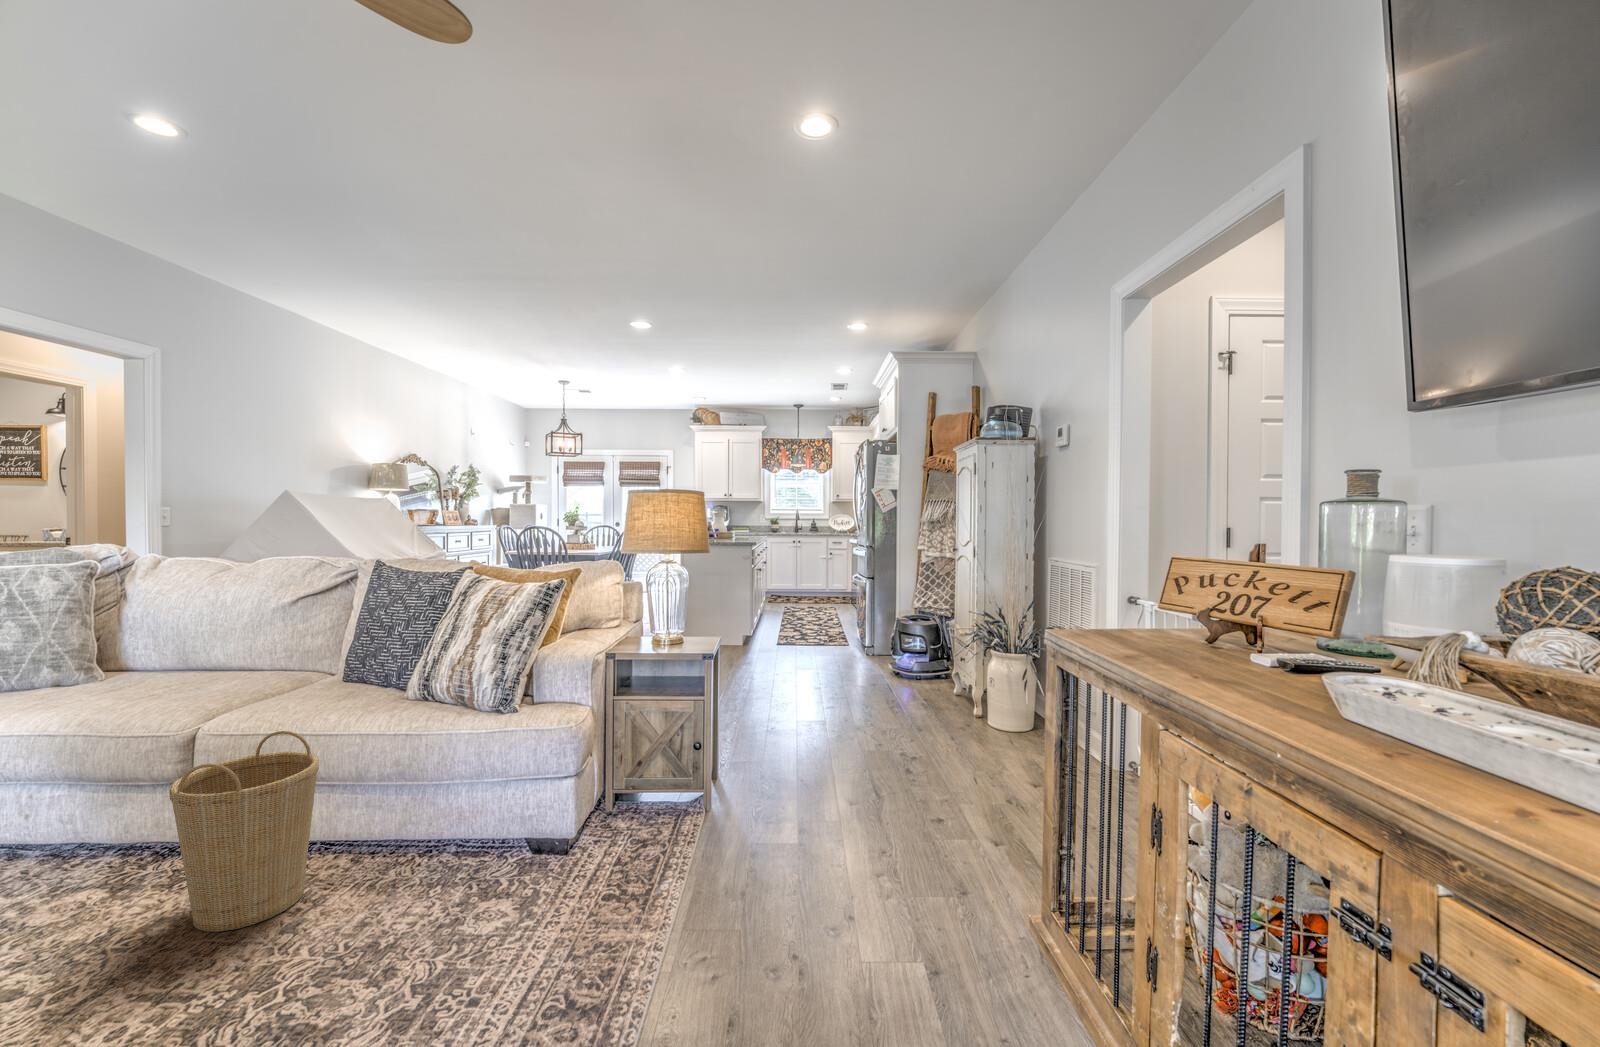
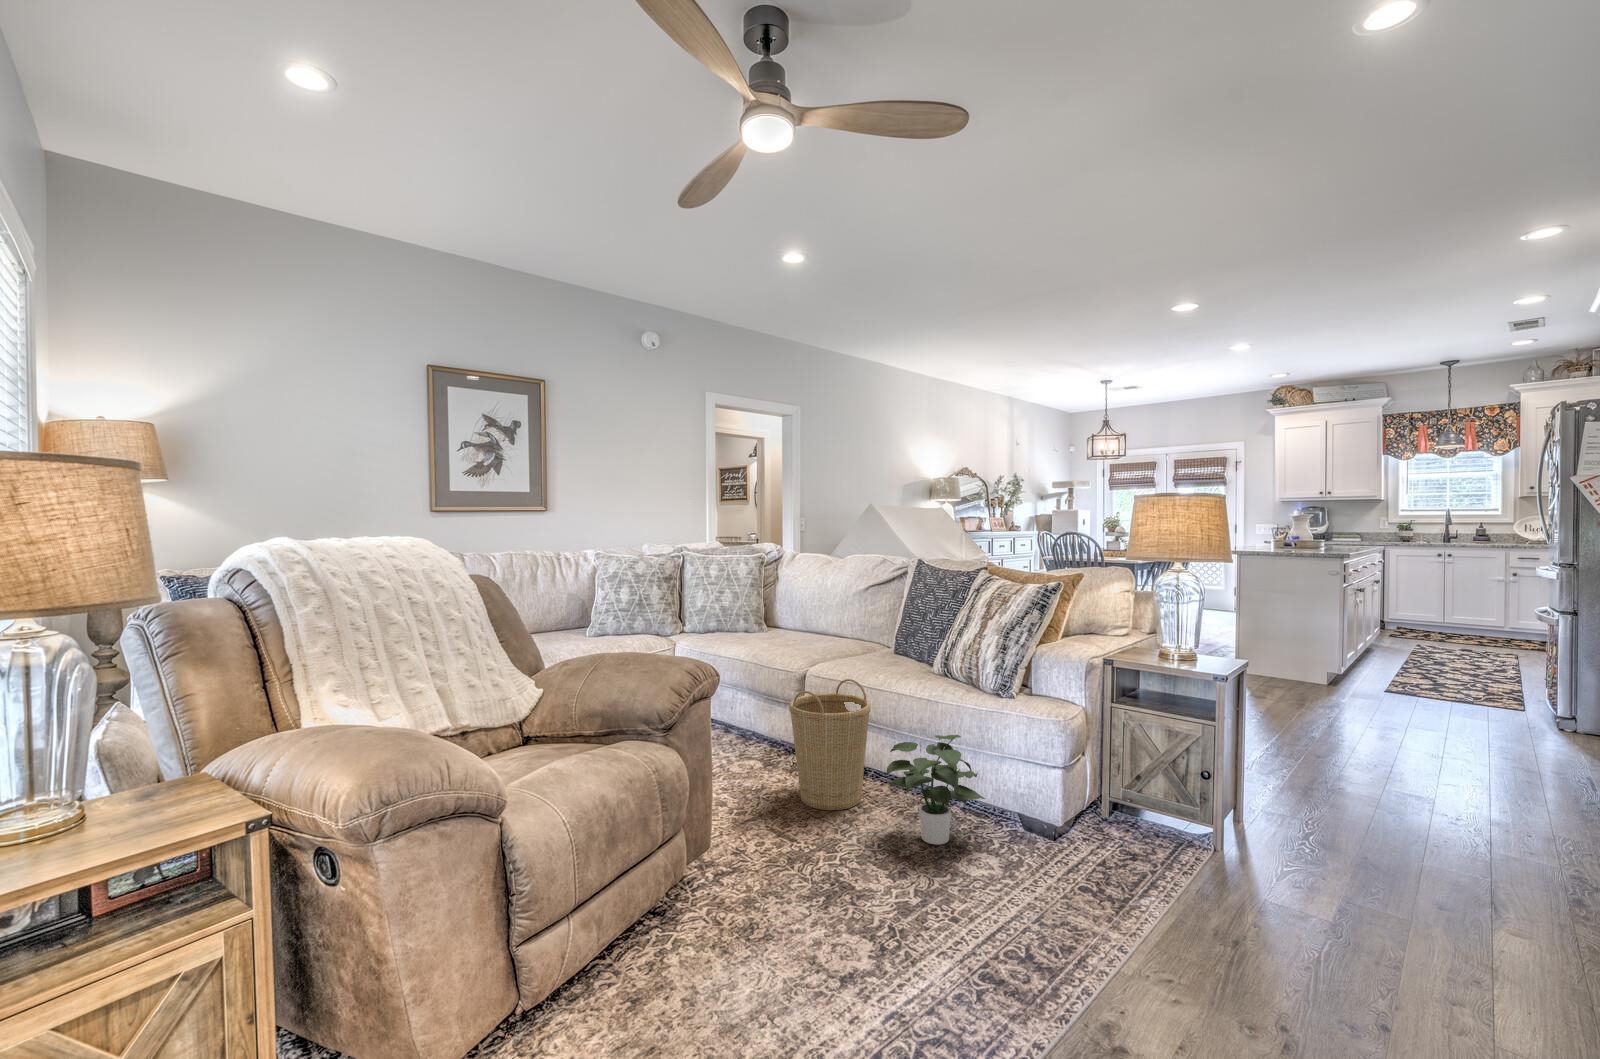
potted plant: none [352,770,492,916] -> present [886,735,986,845]

